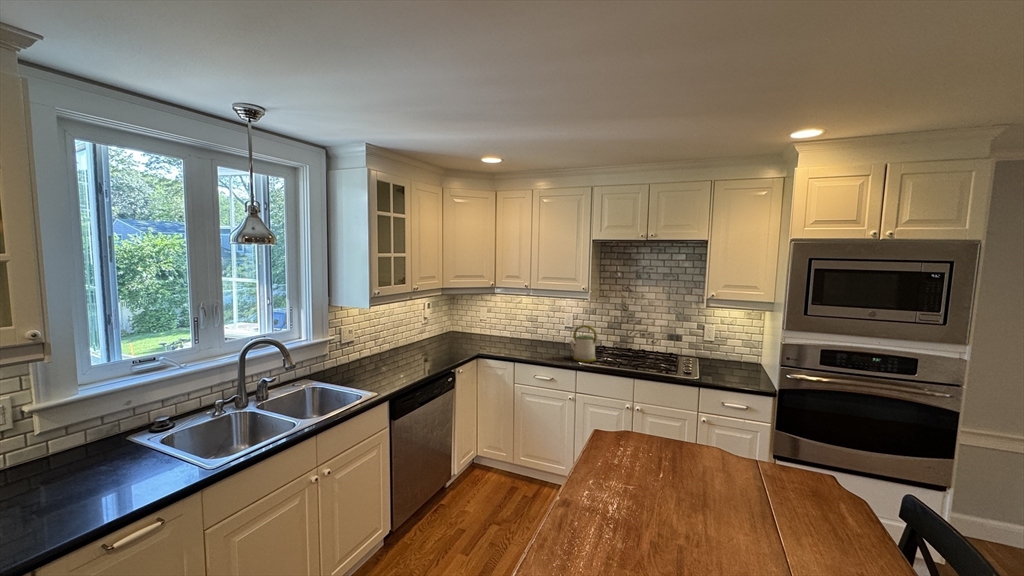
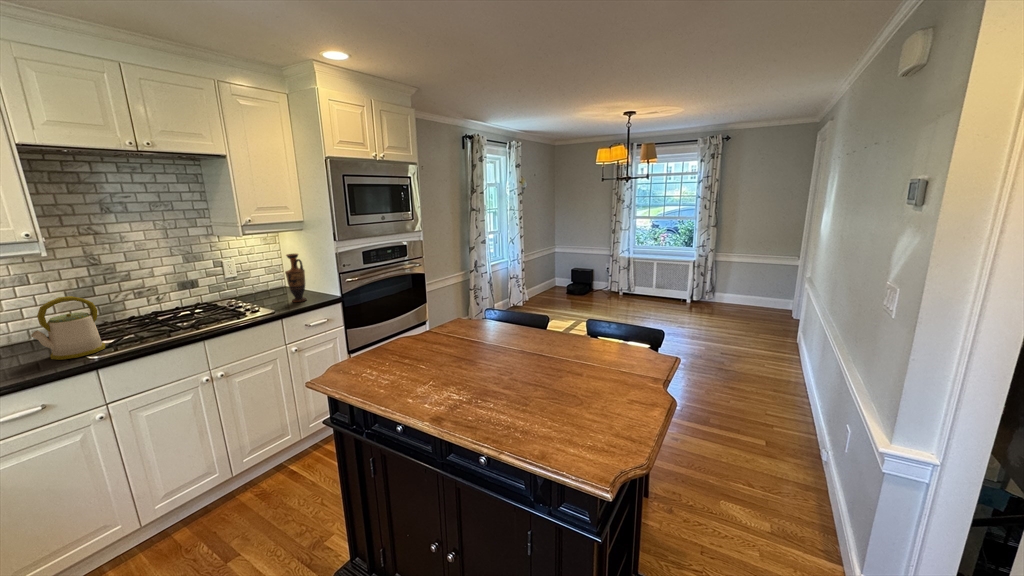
vase: none [729,332,748,381] -> present [285,254,306,302]

